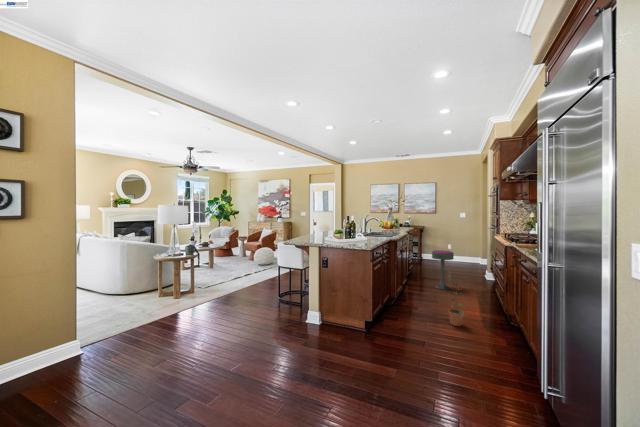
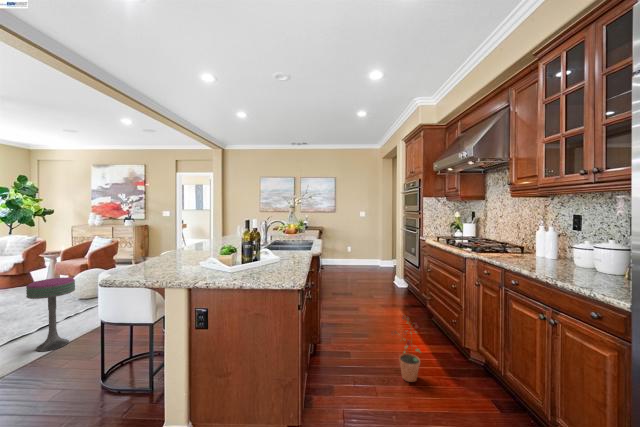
bar stool: present [432,250,454,290] -> present [26,278,75,351]

